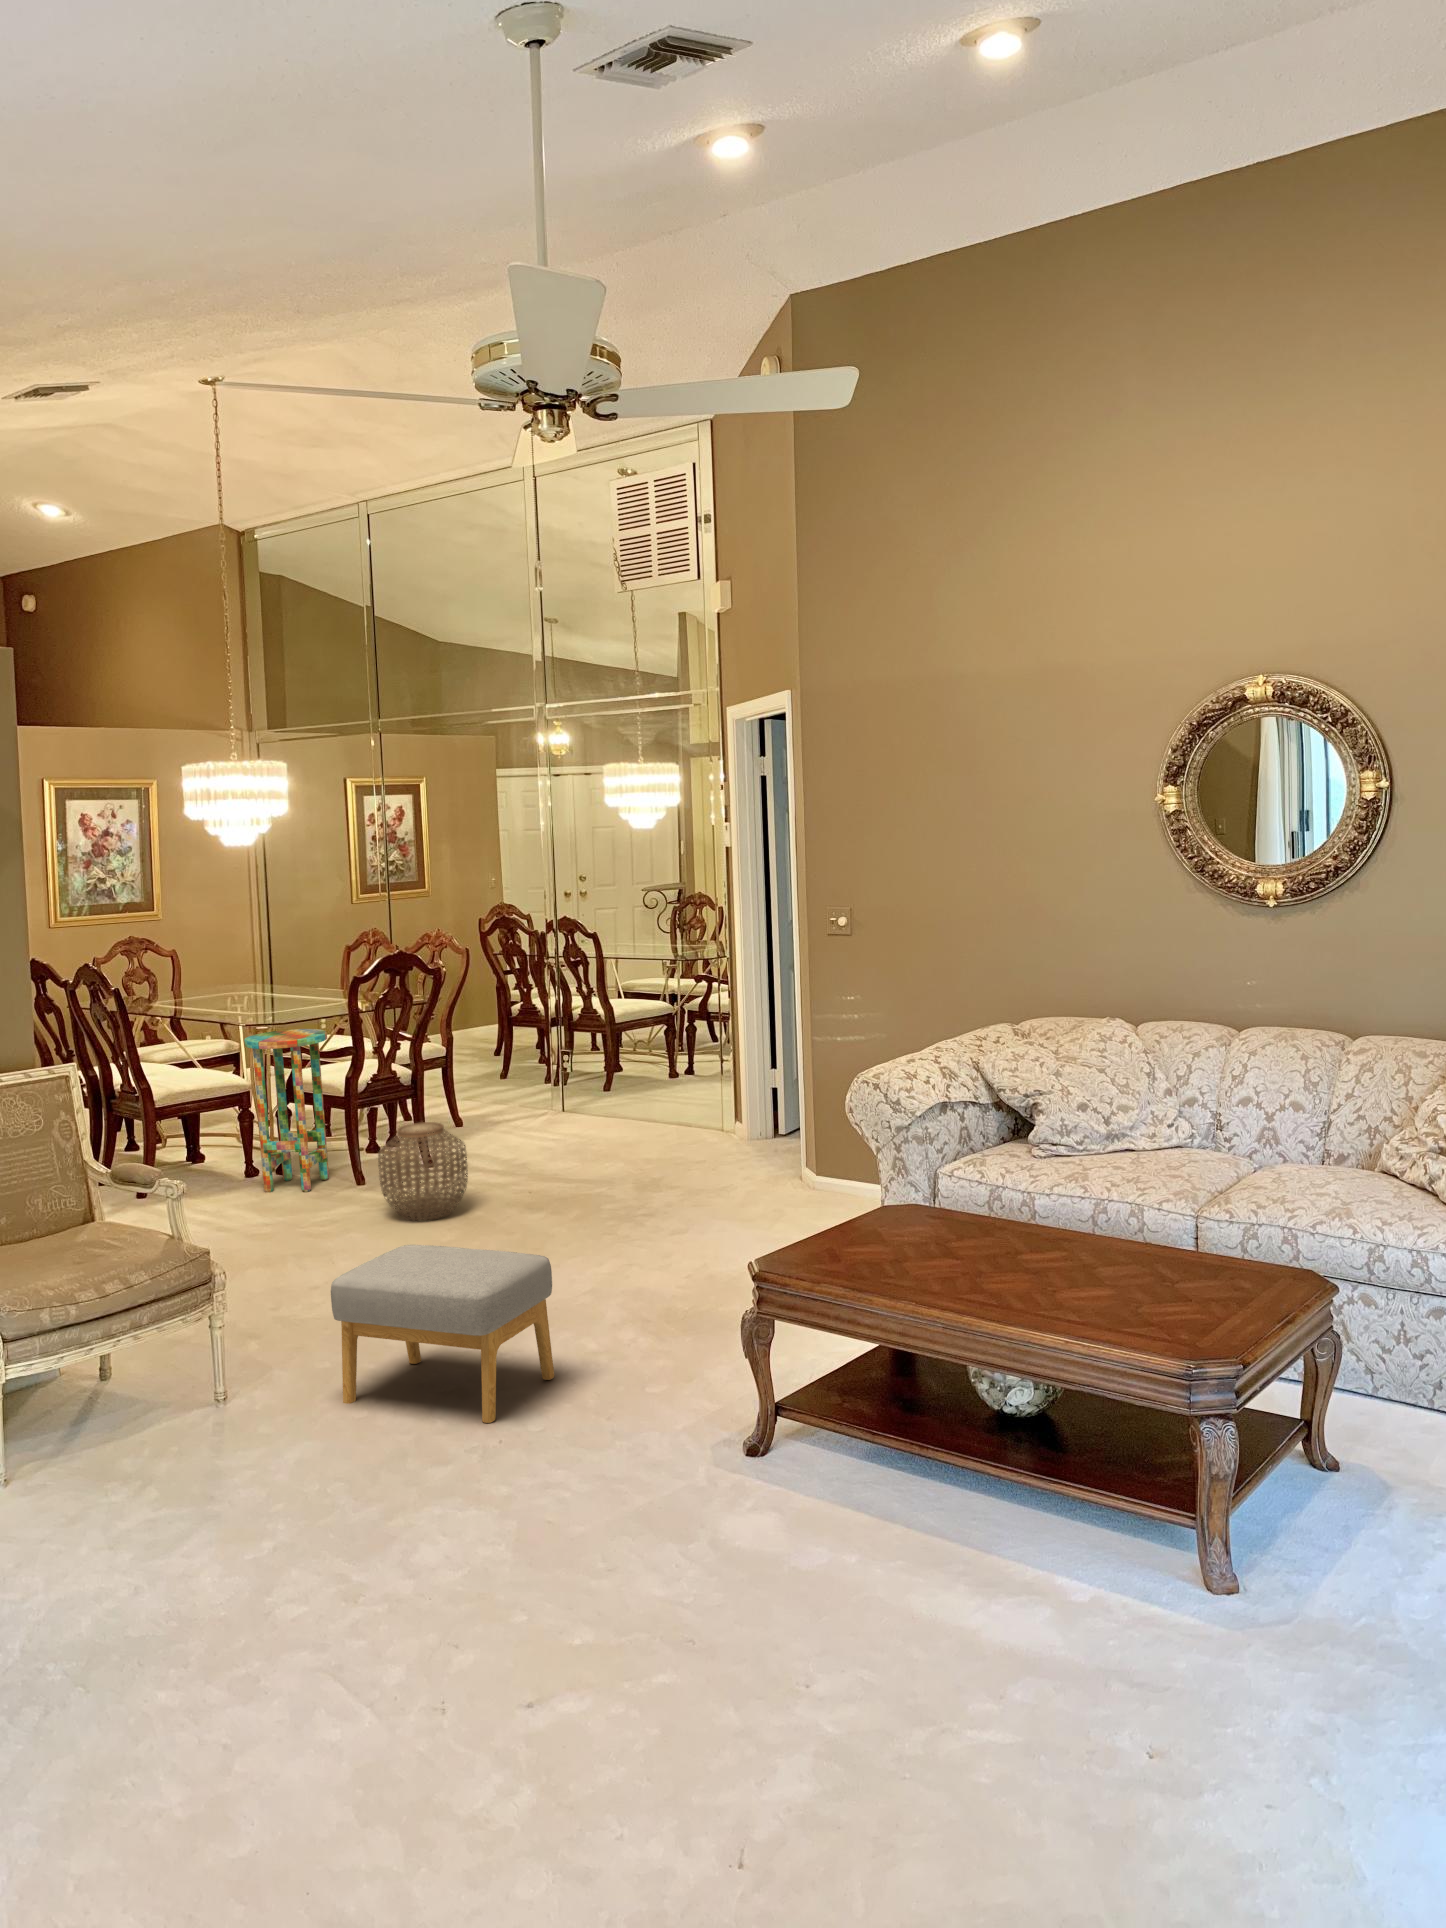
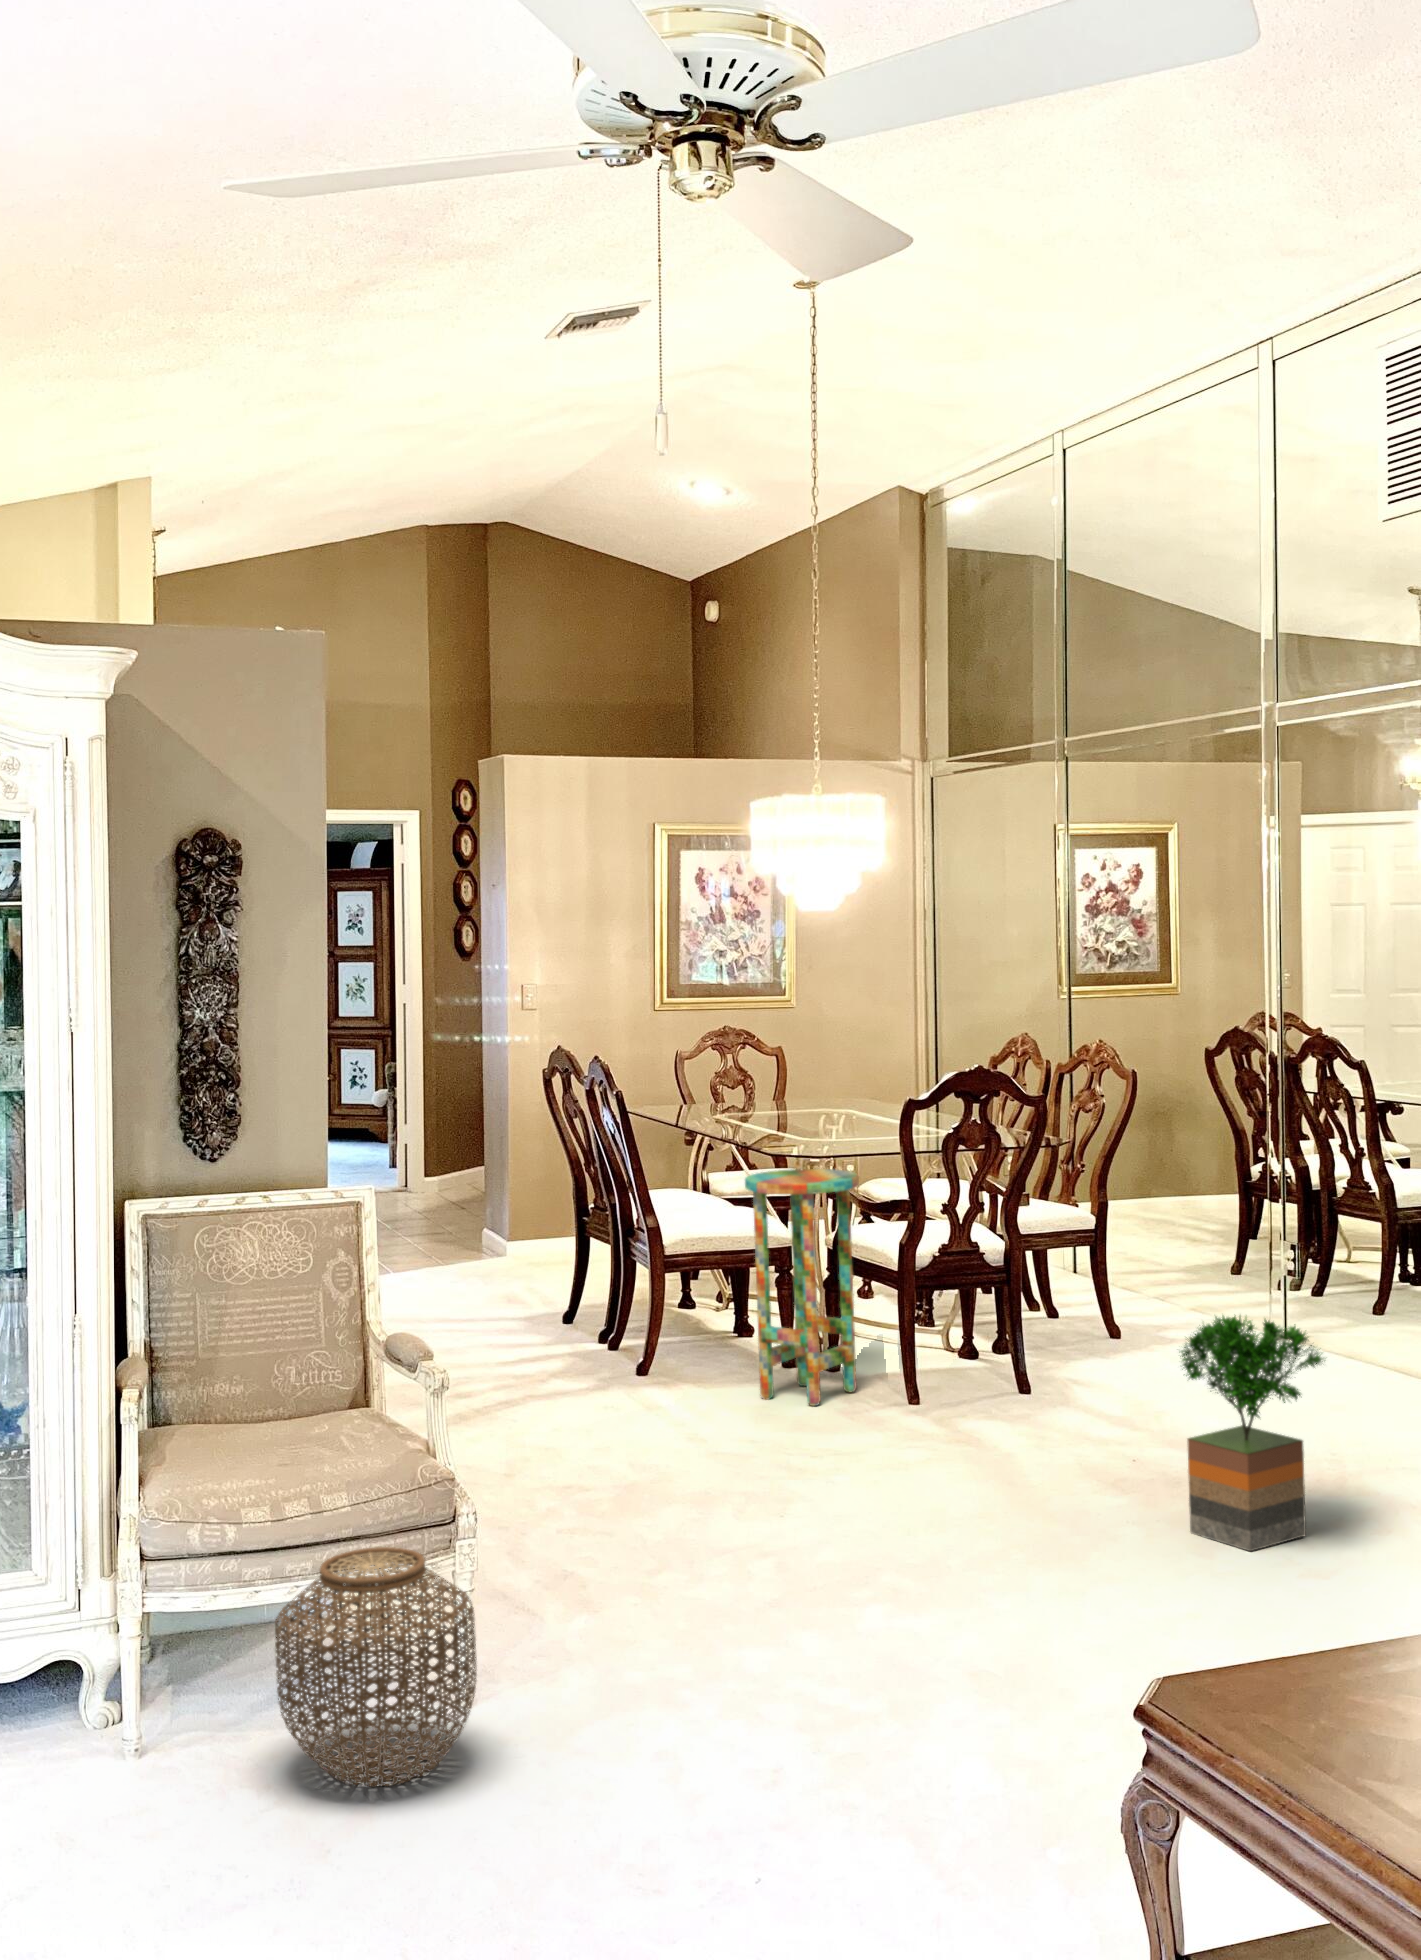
potted tree: none [598,1091,684,1232] -> present [1180,1316,1325,1551]
woven basket: present [378,1122,468,1221] -> present [275,1547,477,1786]
footstool: present [331,1245,554,1423] -> none [586,1513,914,1825]

